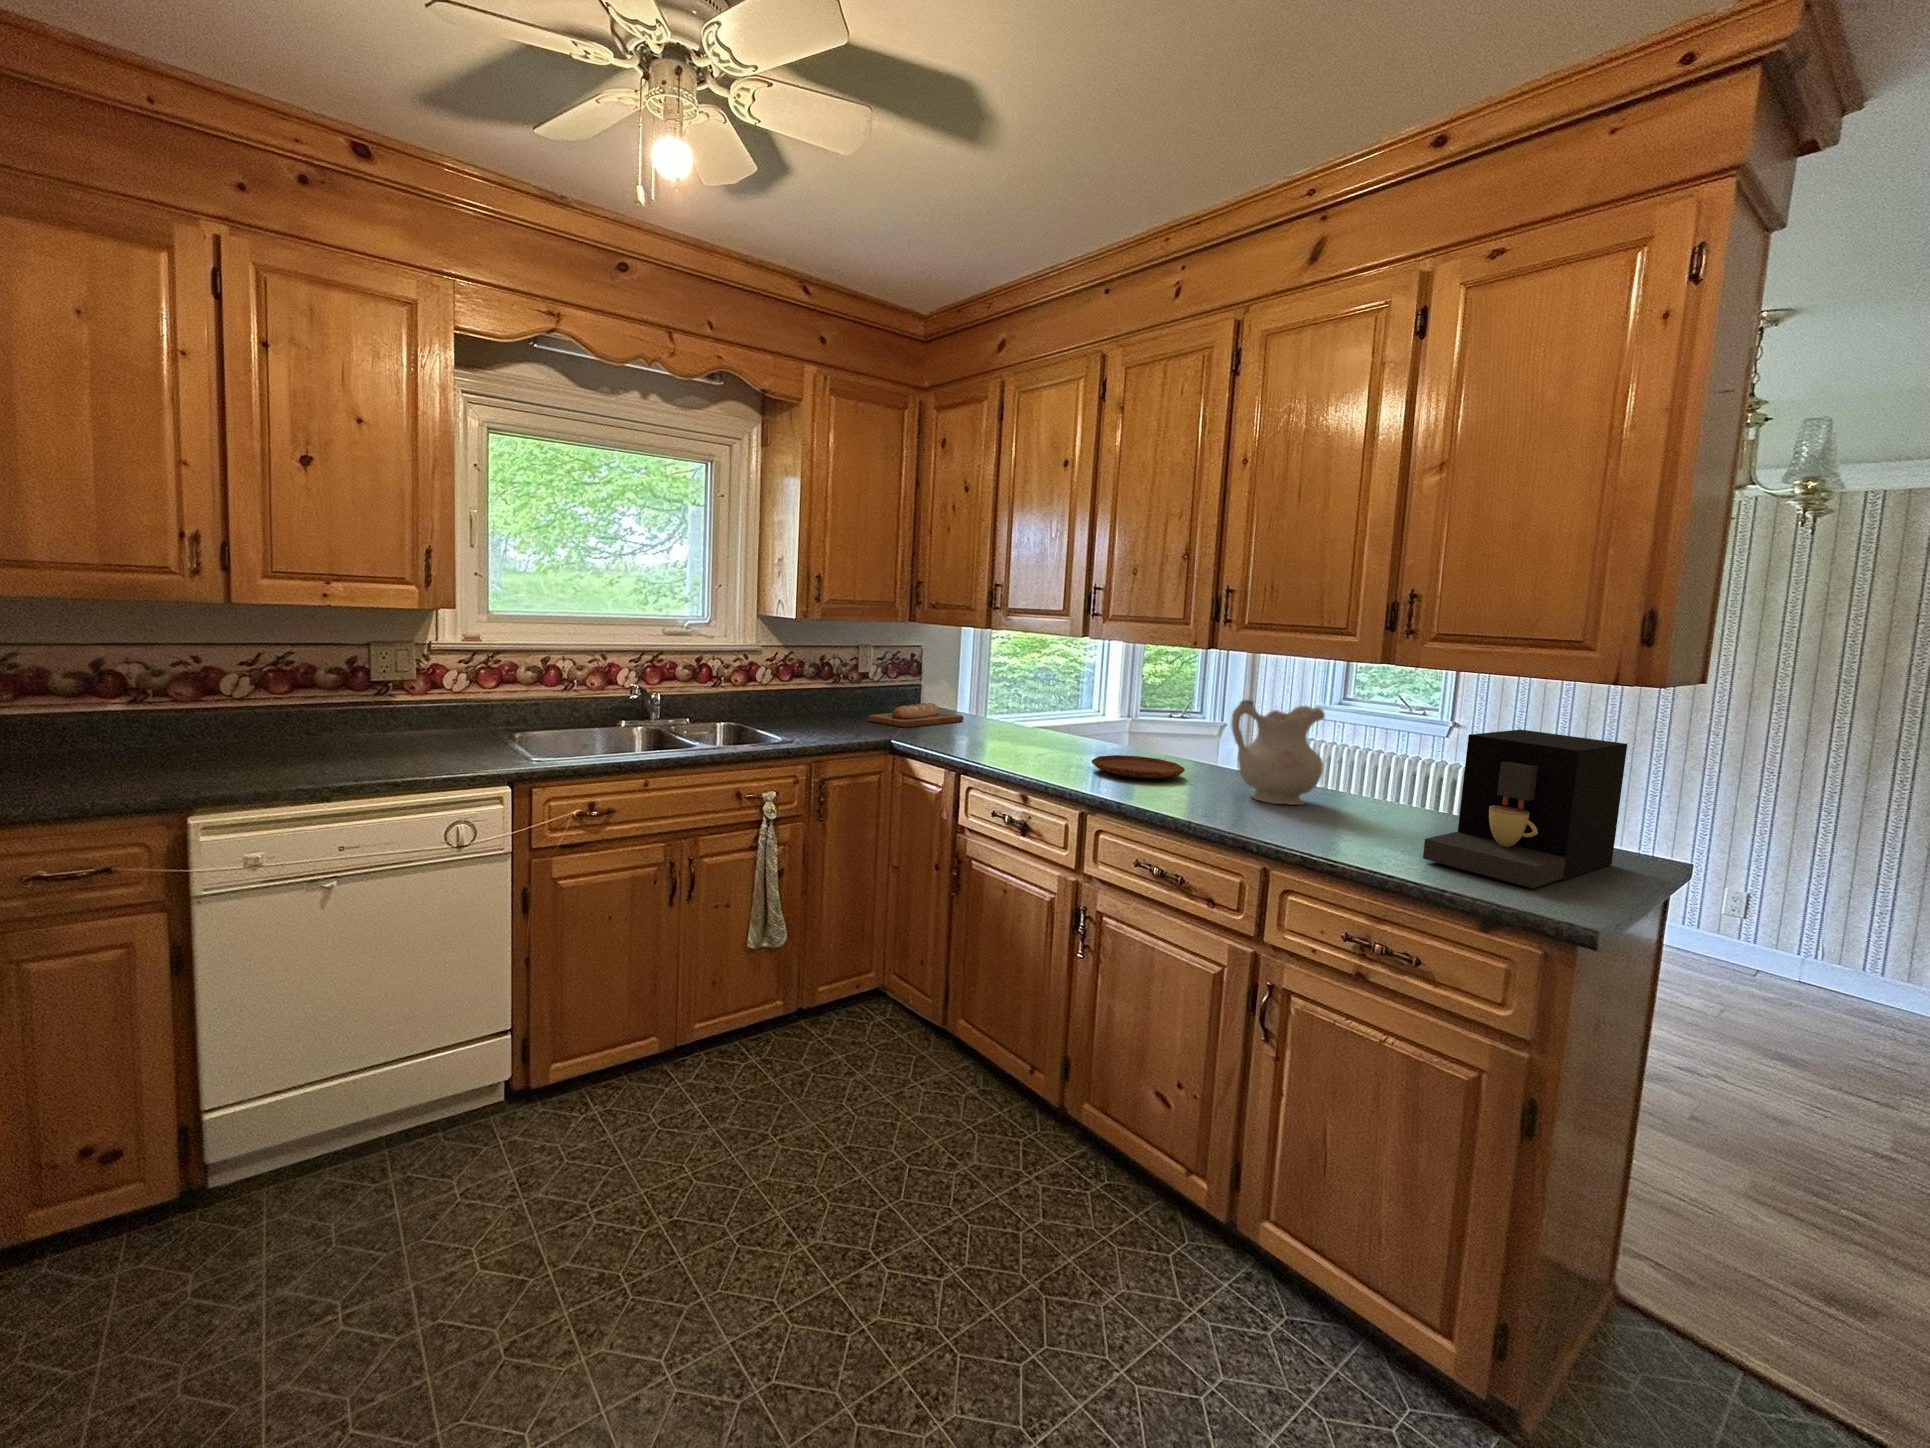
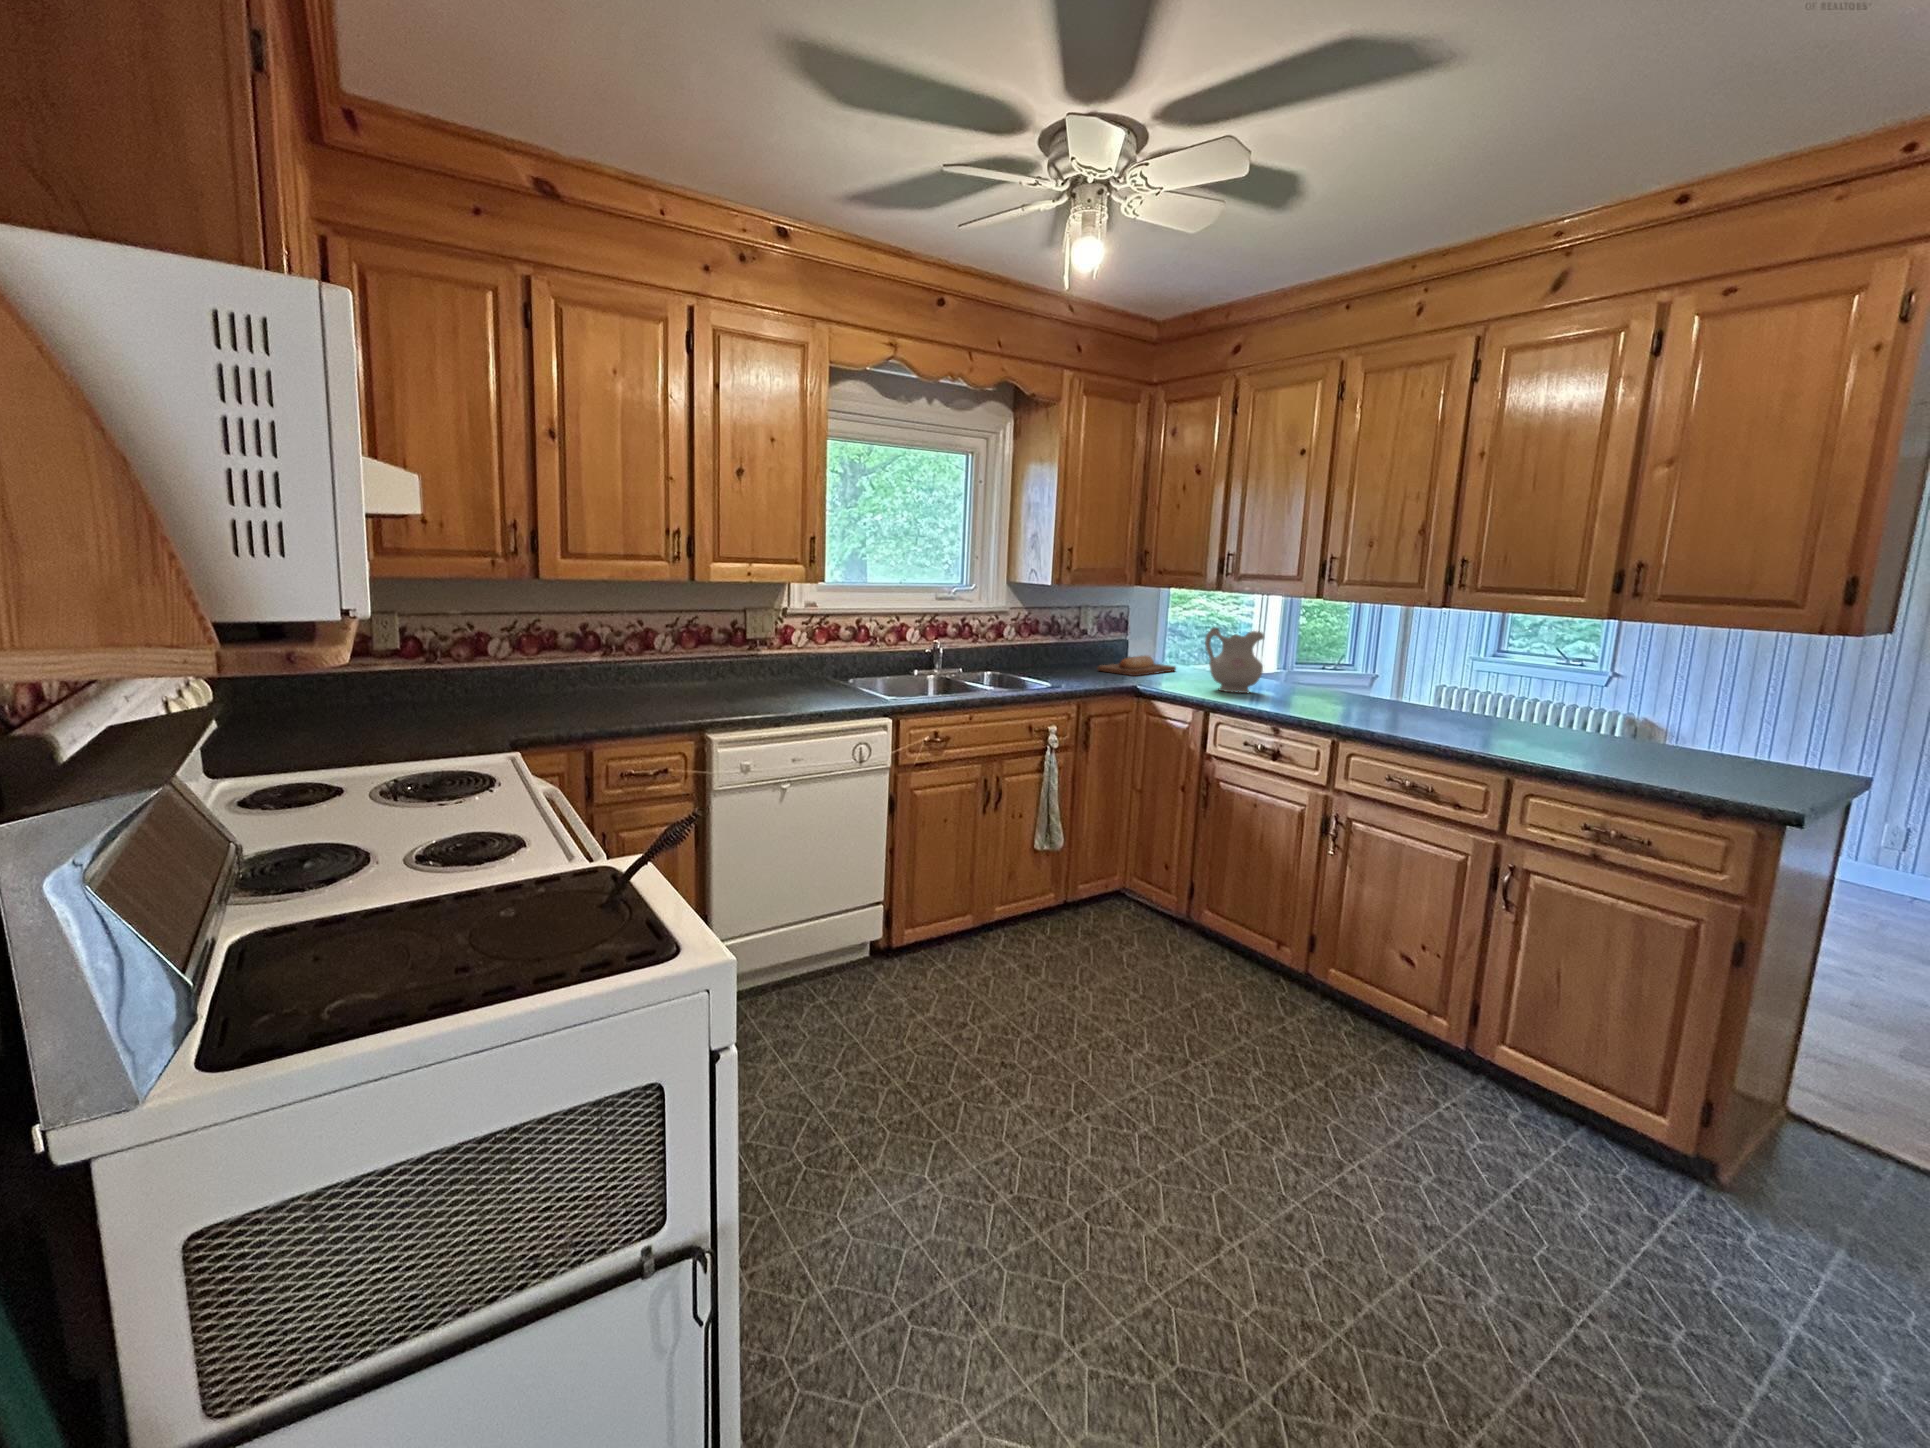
ceramic pitcher: present [1231,700,1325,805] -> present [1205,627,1264,693]
coffee maker: present [1423,730,1627,888] -> none [1649,673,1821,788]
tray: present [1091,755,1185,778] -> none [1329,697,1412,715]

